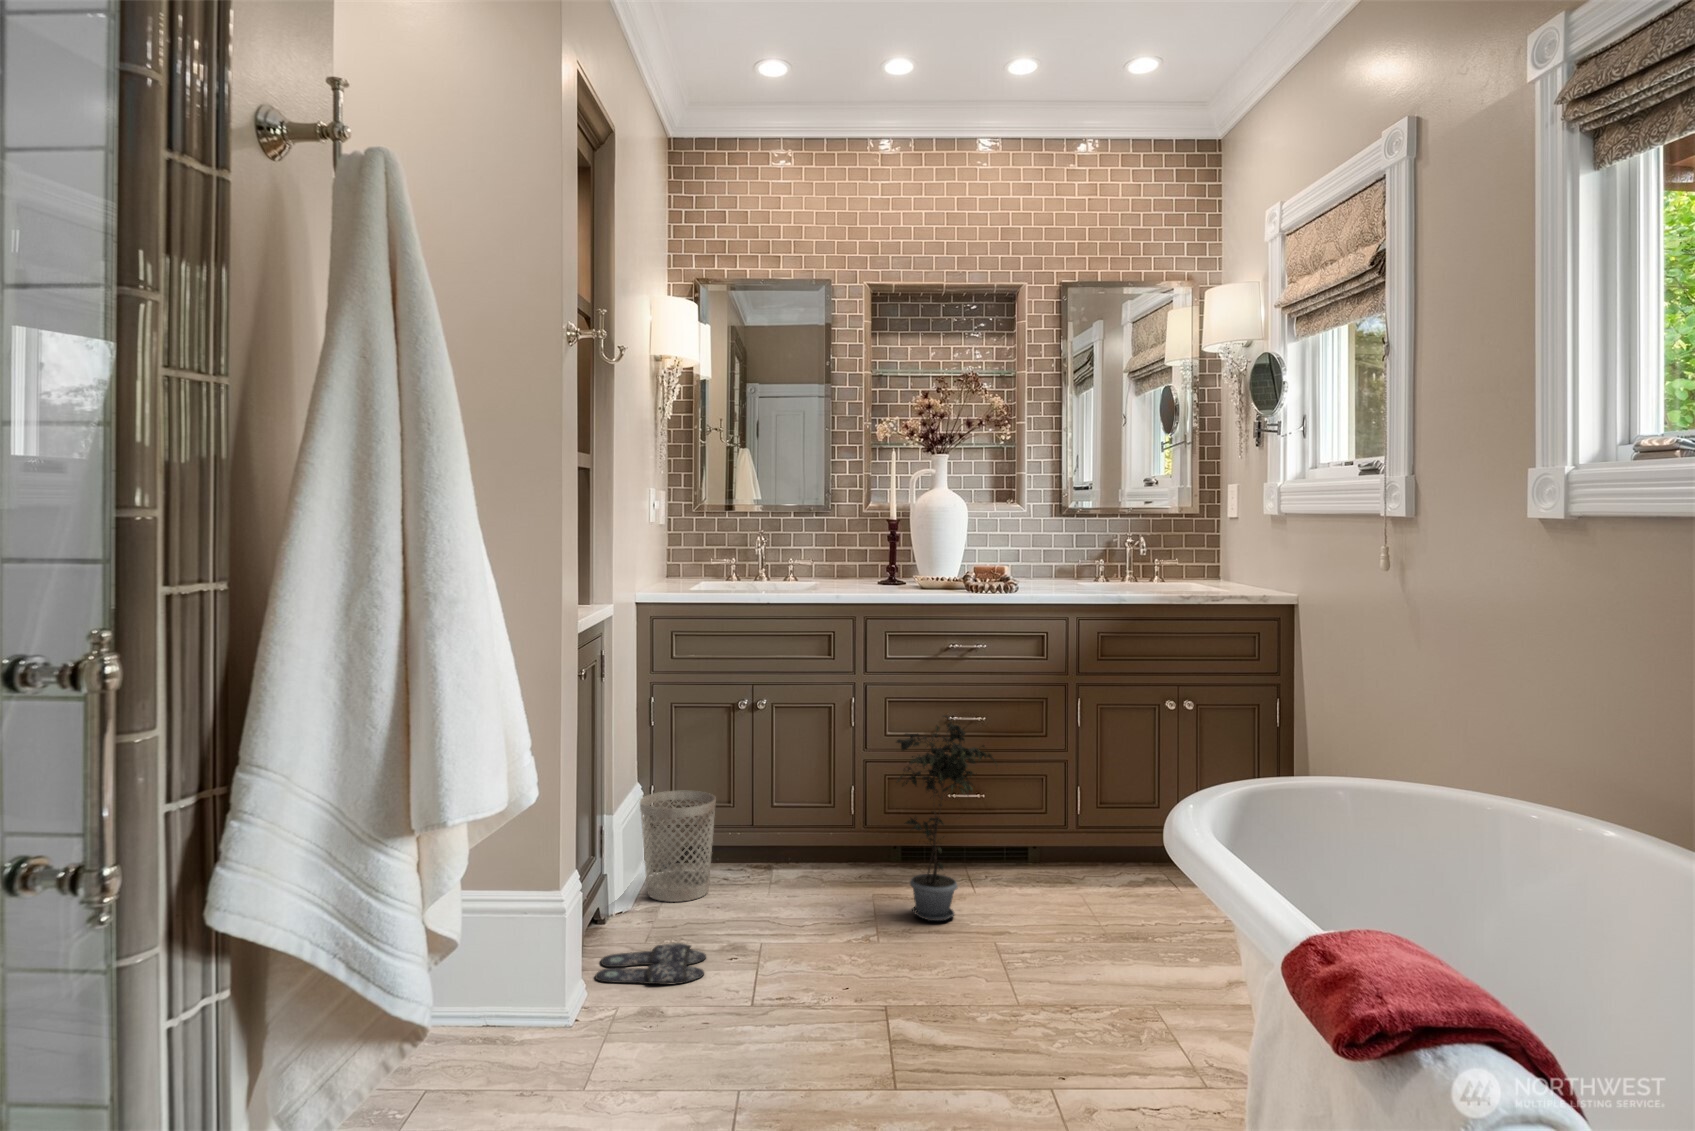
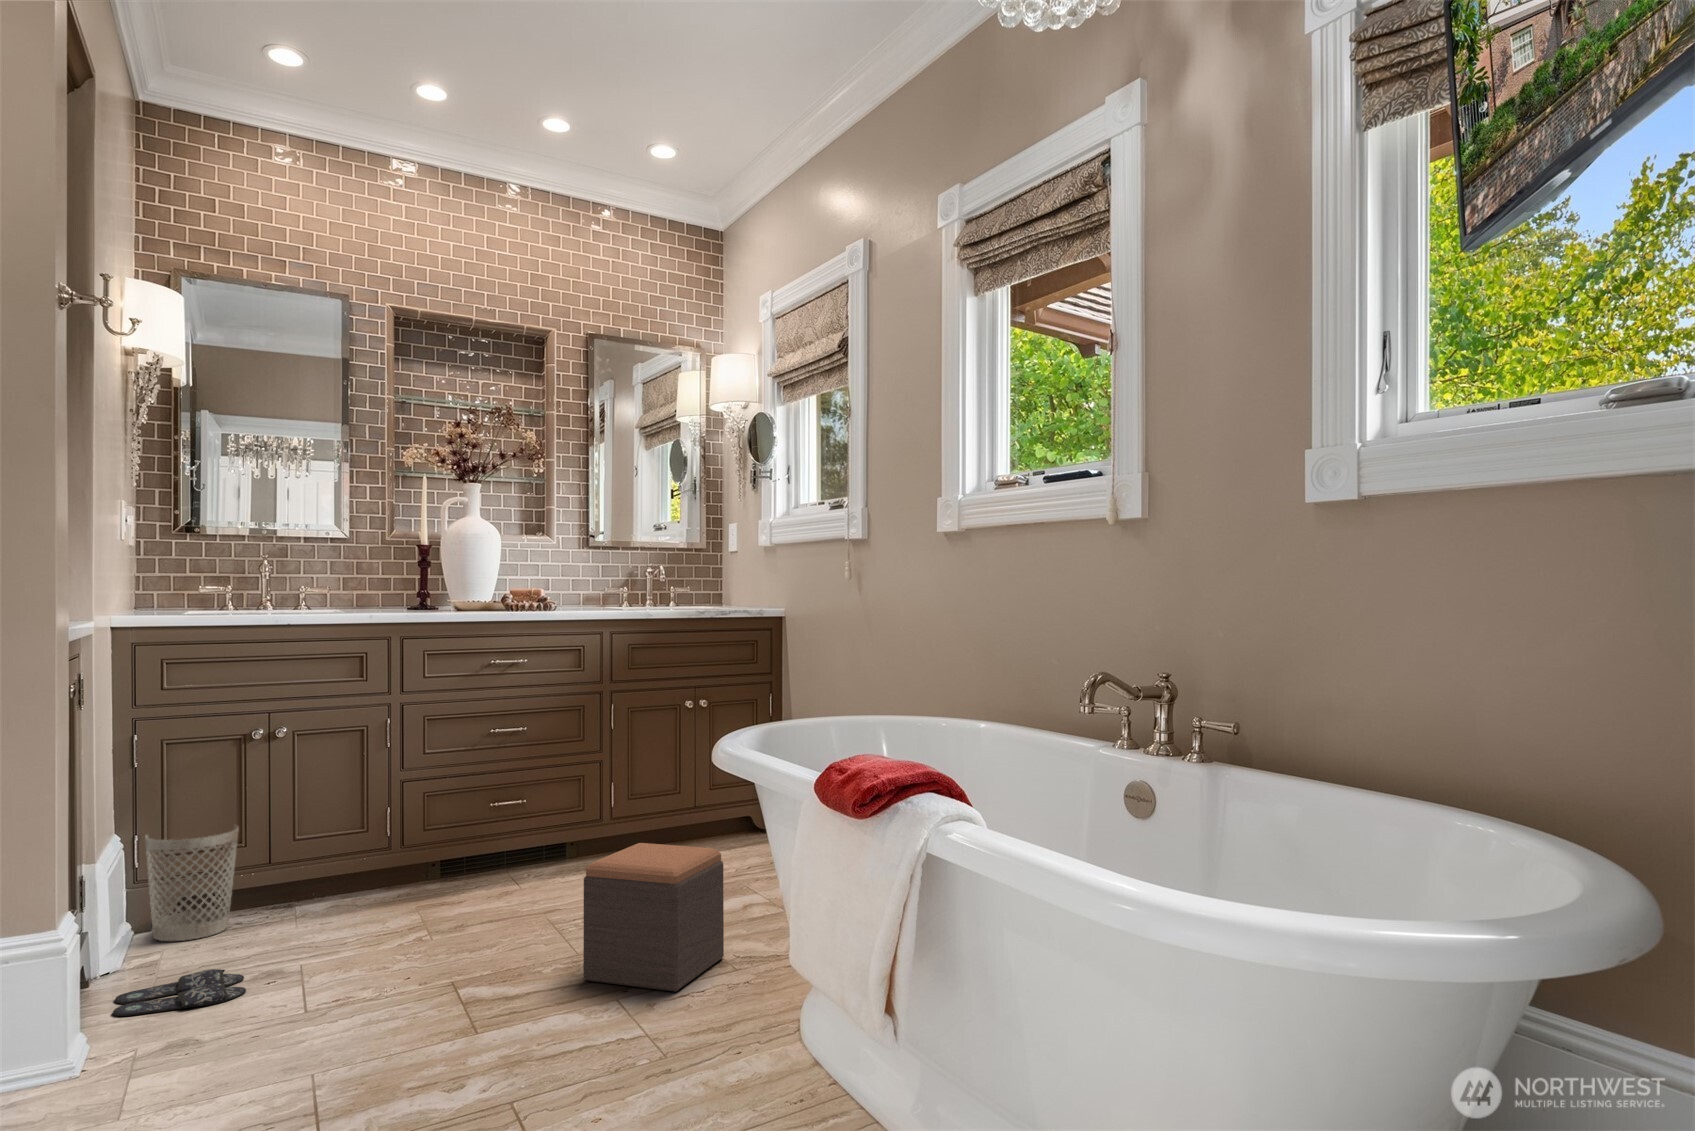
potted plant: present [897,715,996,921] -> none [440,721,544,916]
footstool: none [1026,882,1196,1078] -> present [583,843,724,992]

